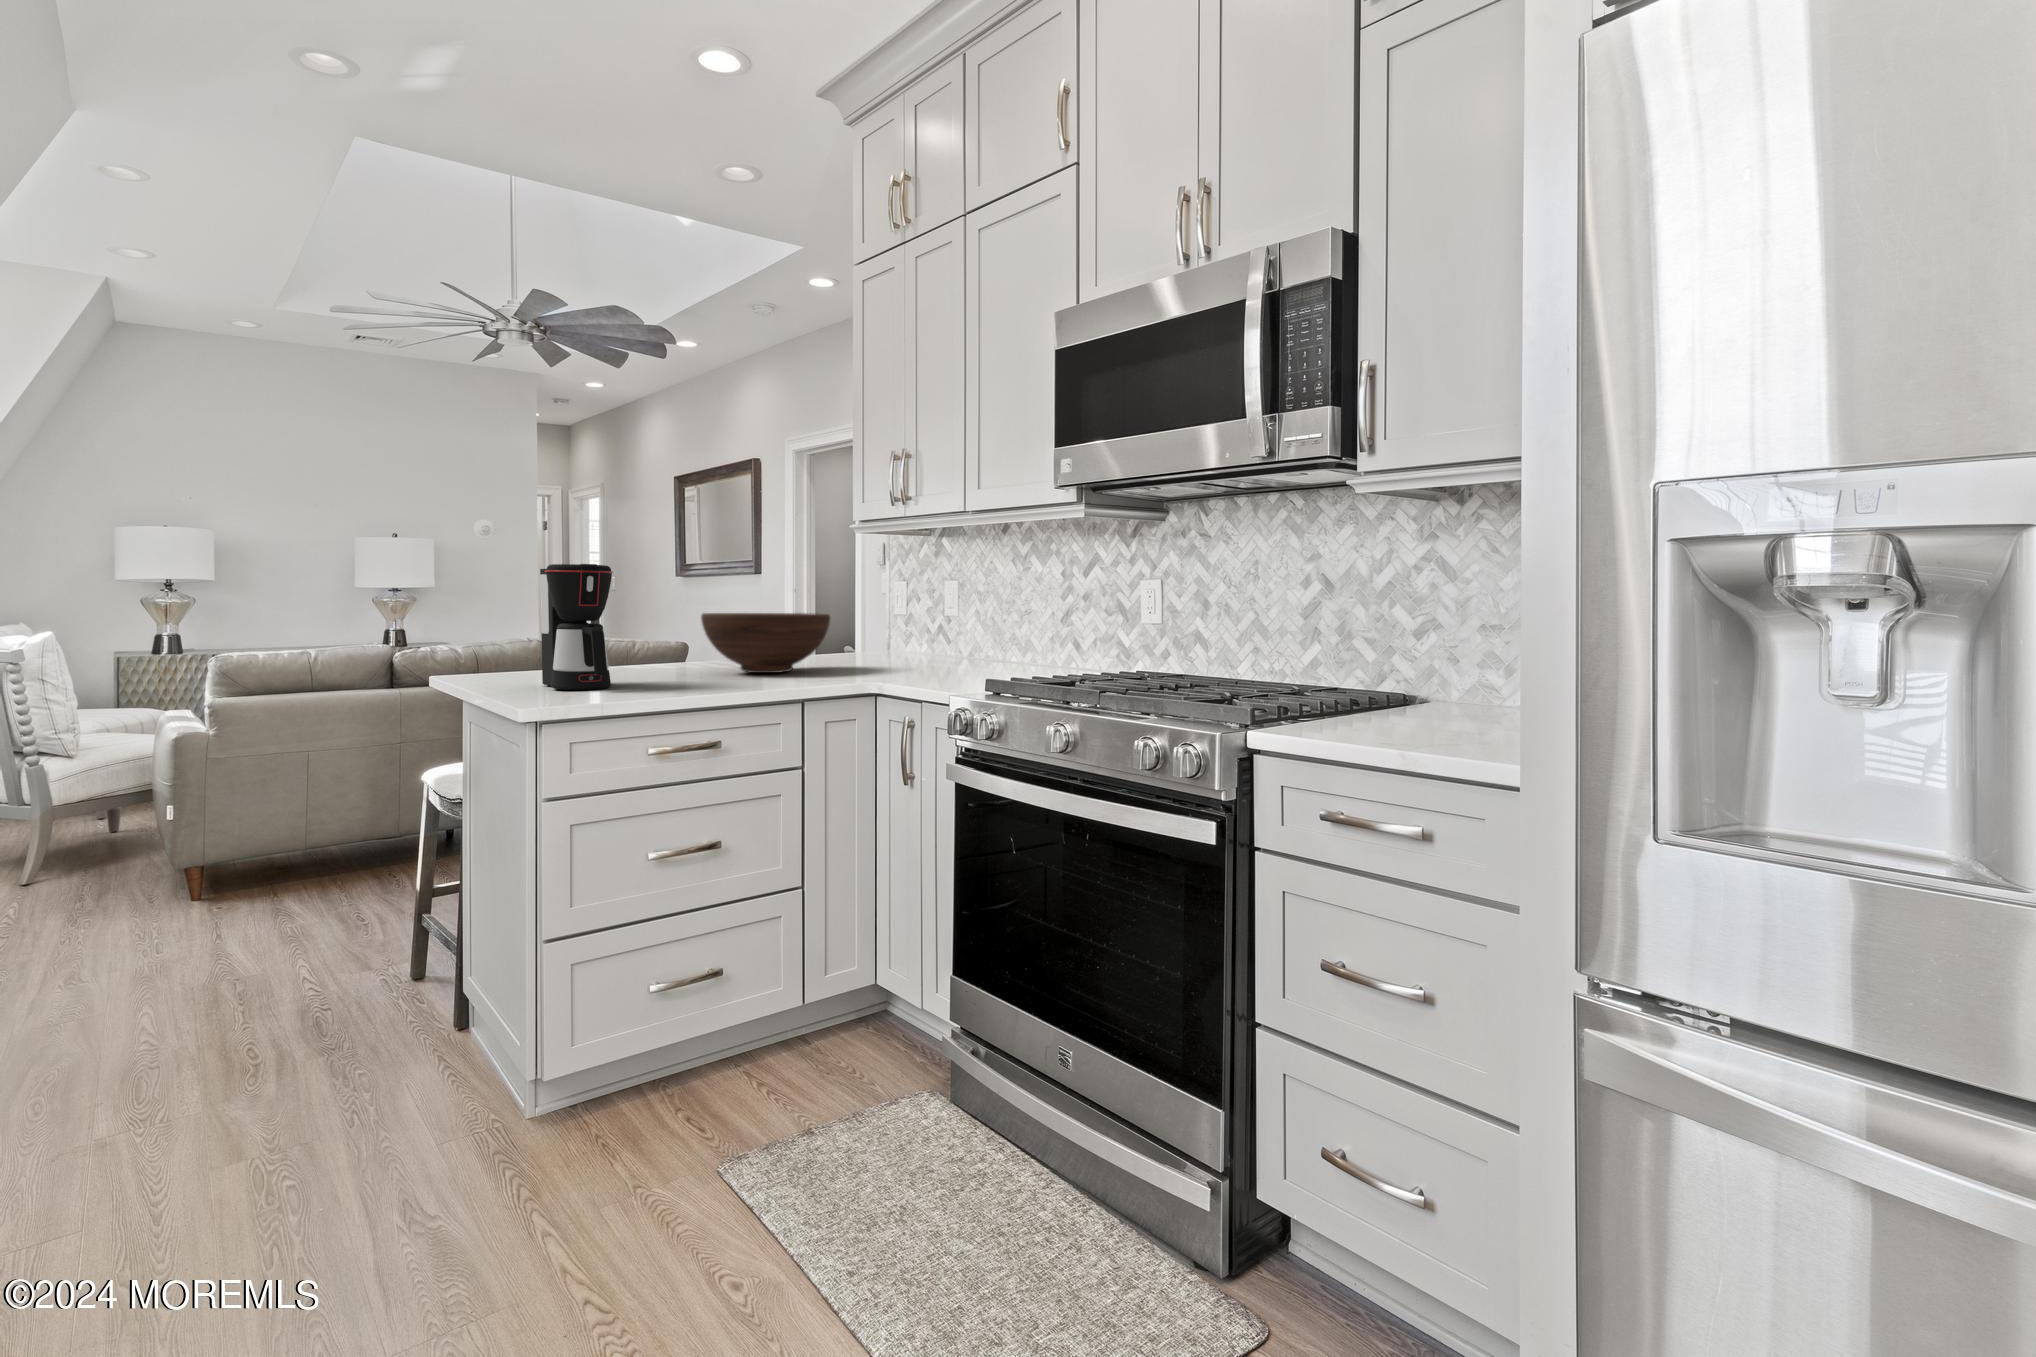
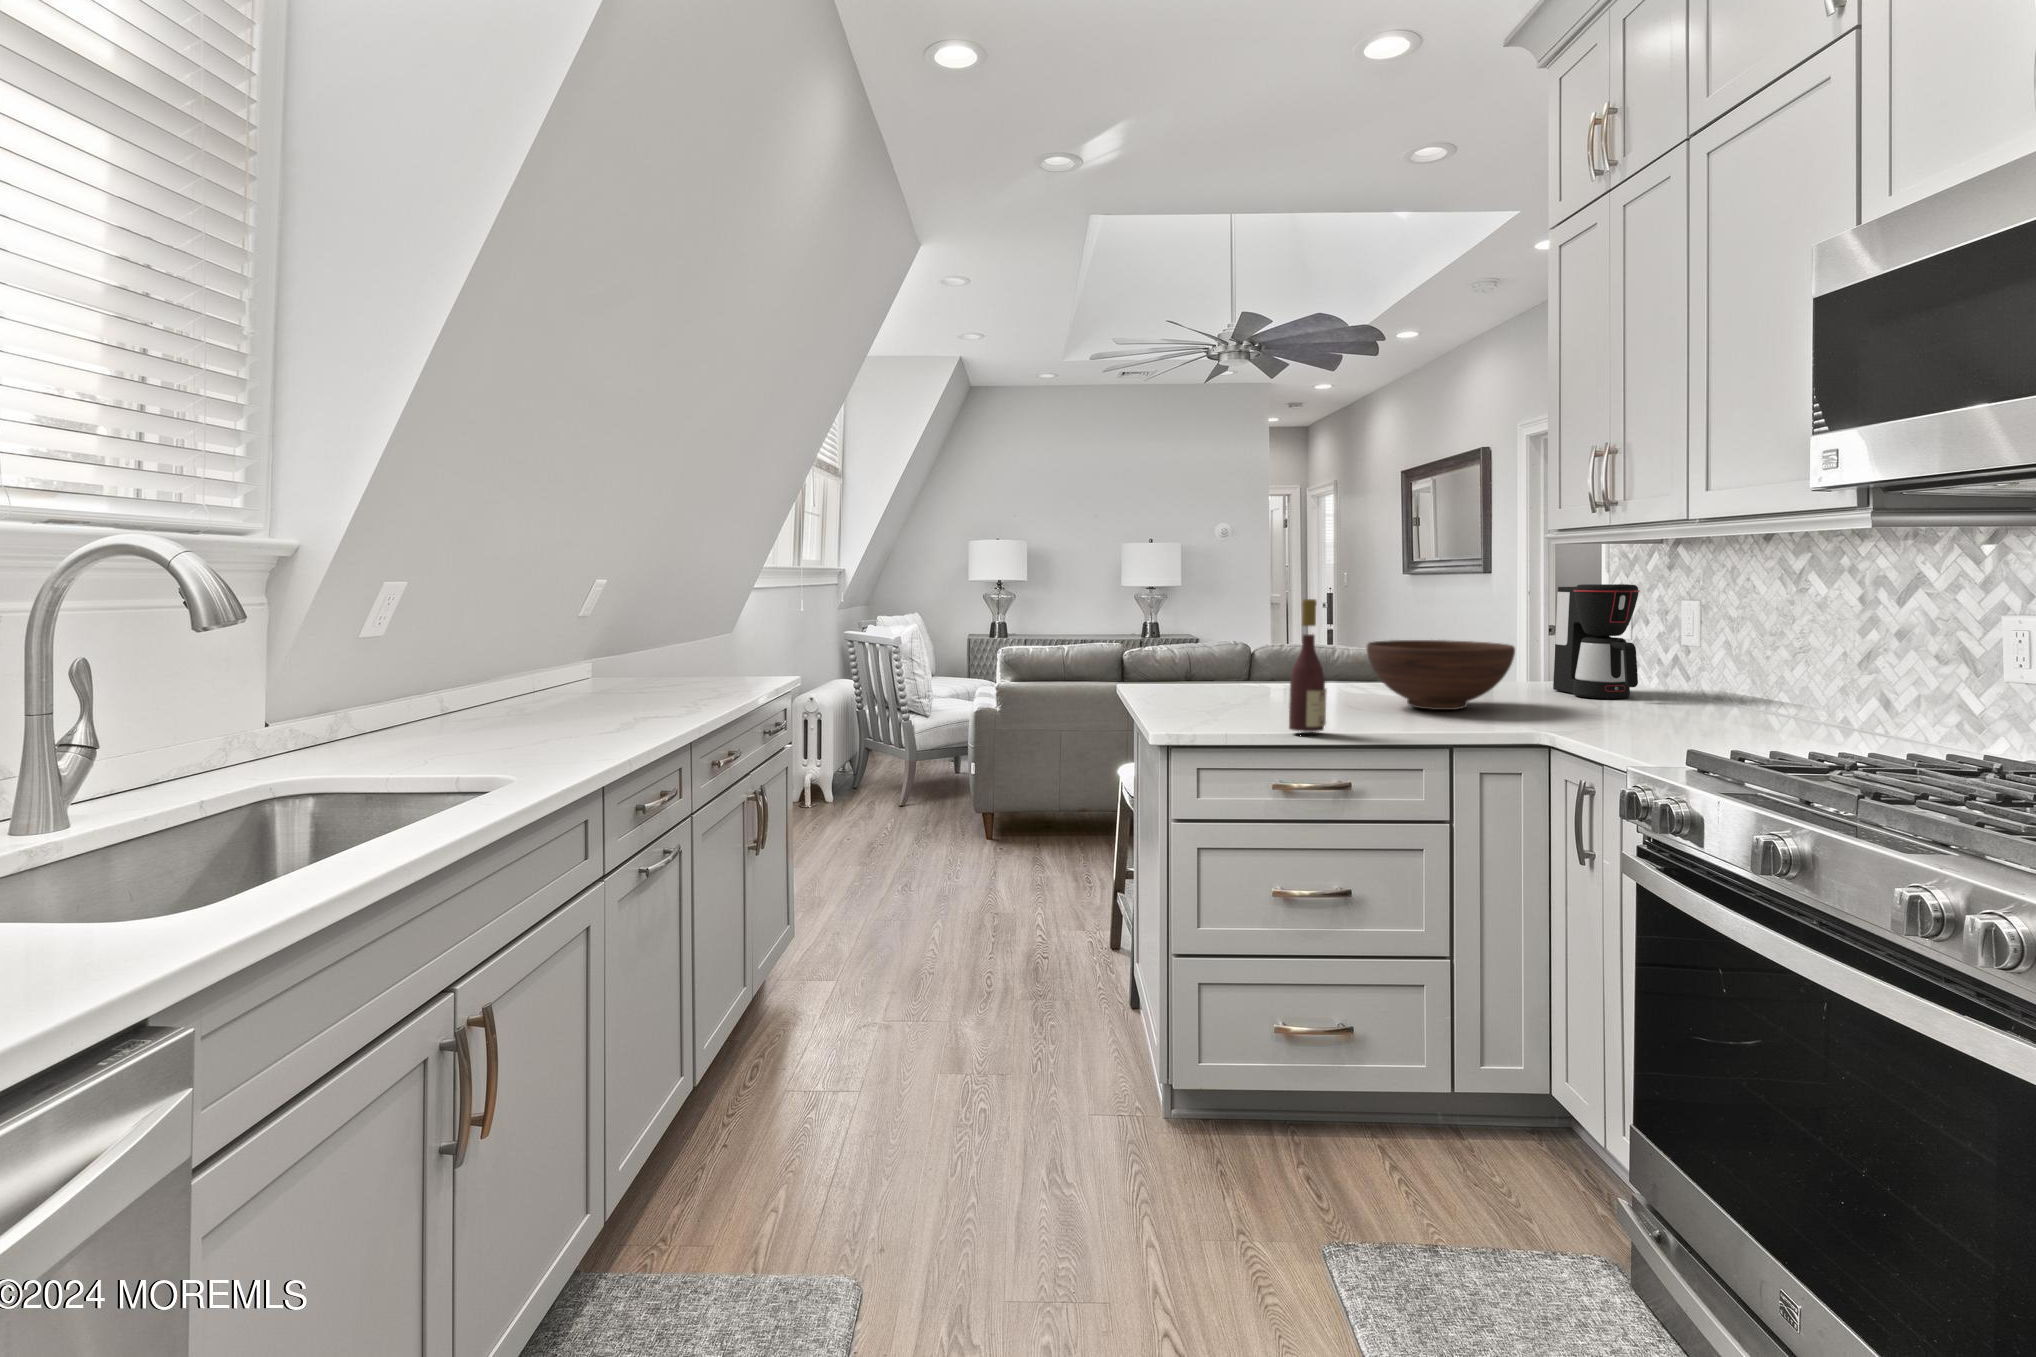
wine bottle: none [641,561,679,694] -> present [1289,599,1327,732]
coffee maker: present [540,564,613,690] -> present [1553,584,1640,699]

